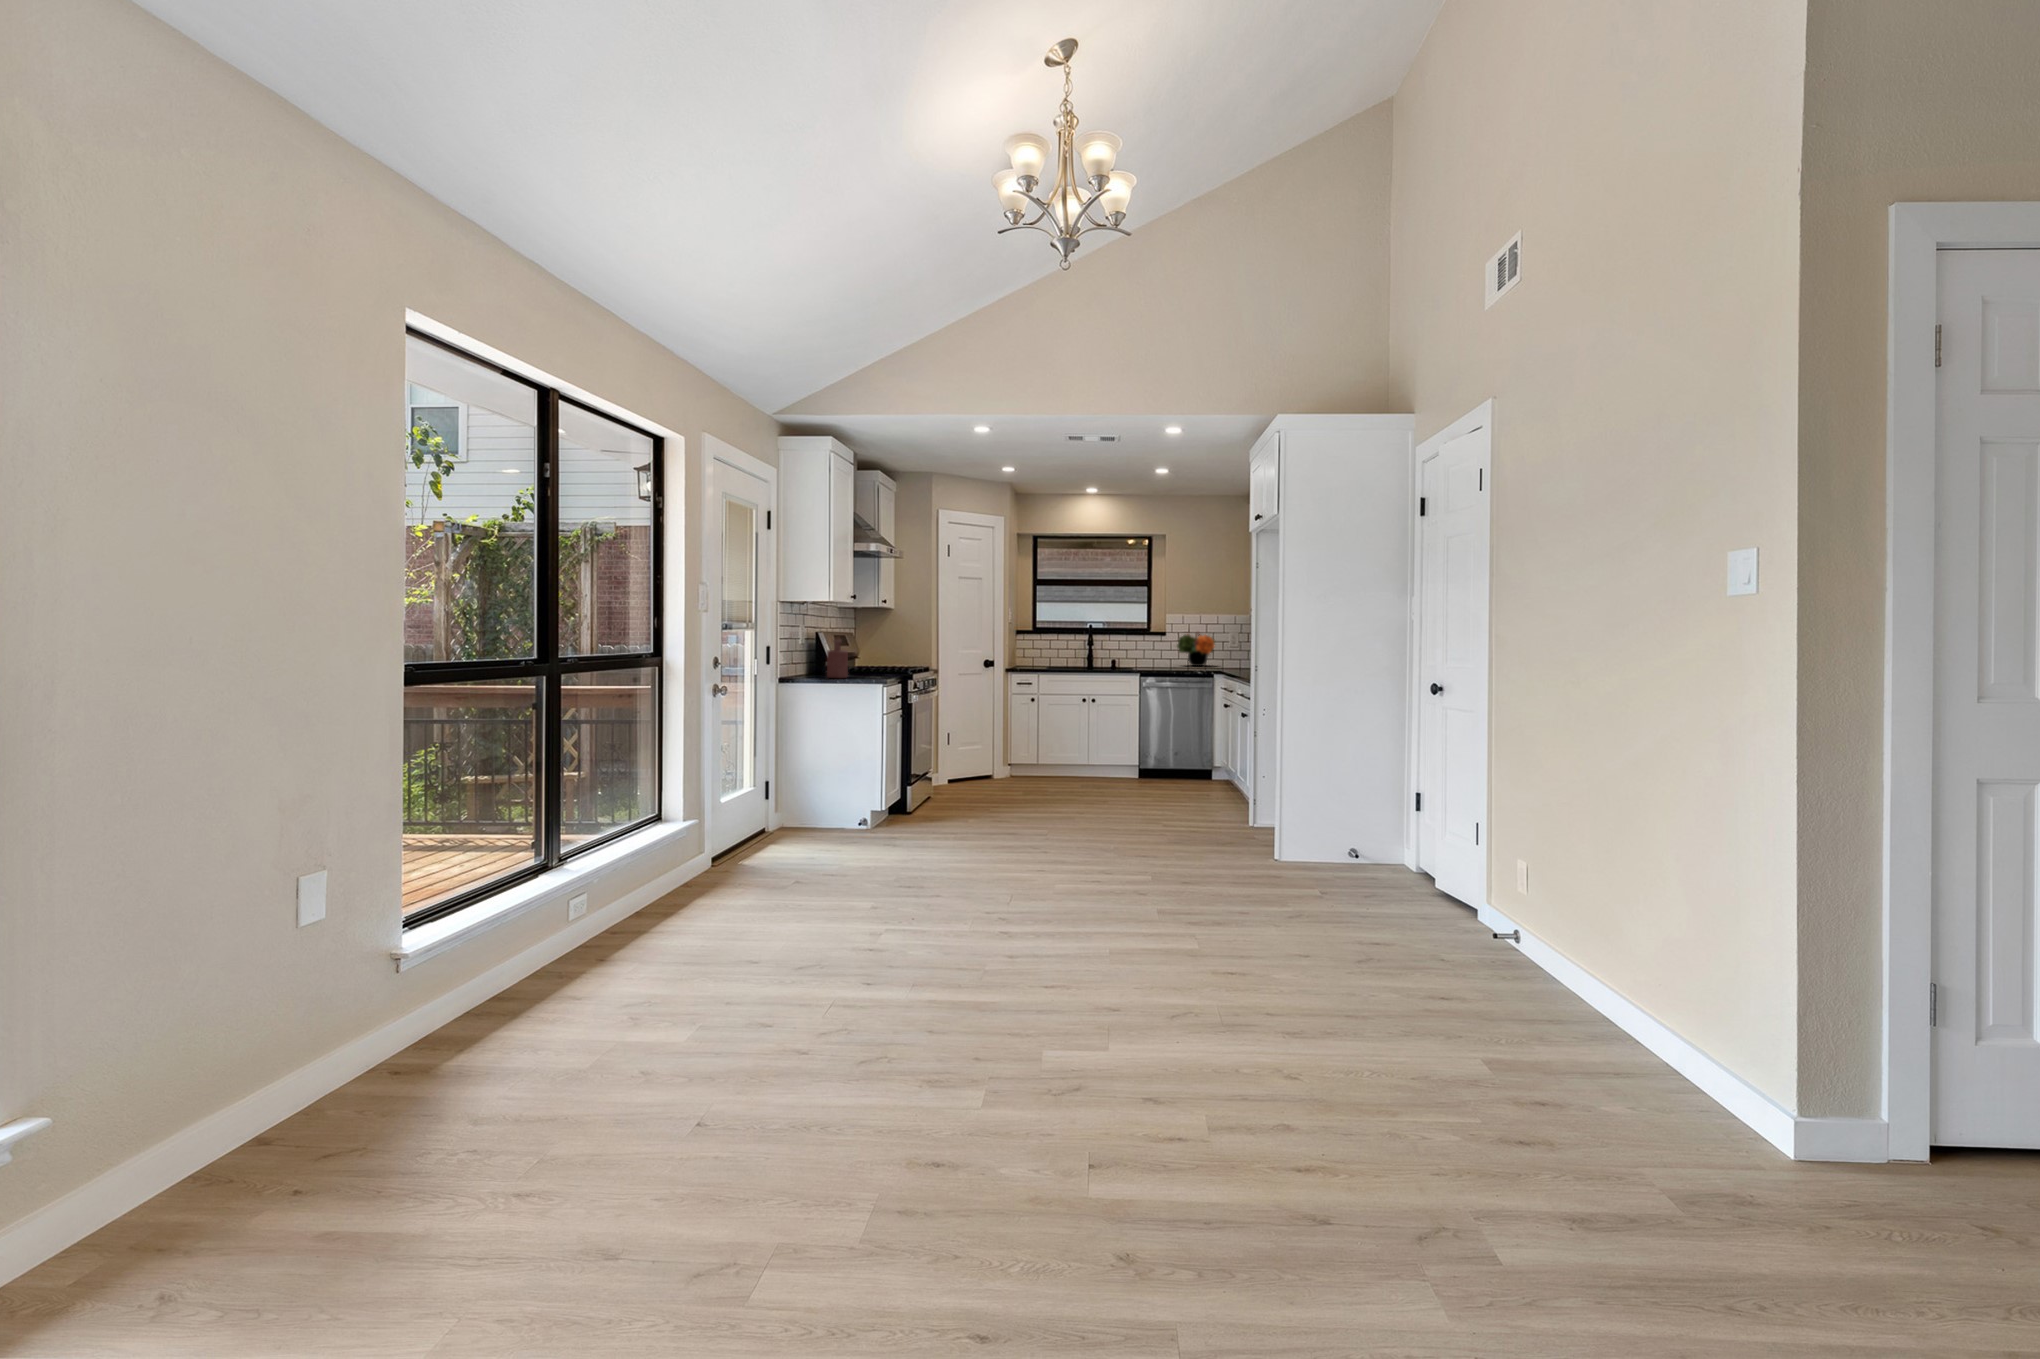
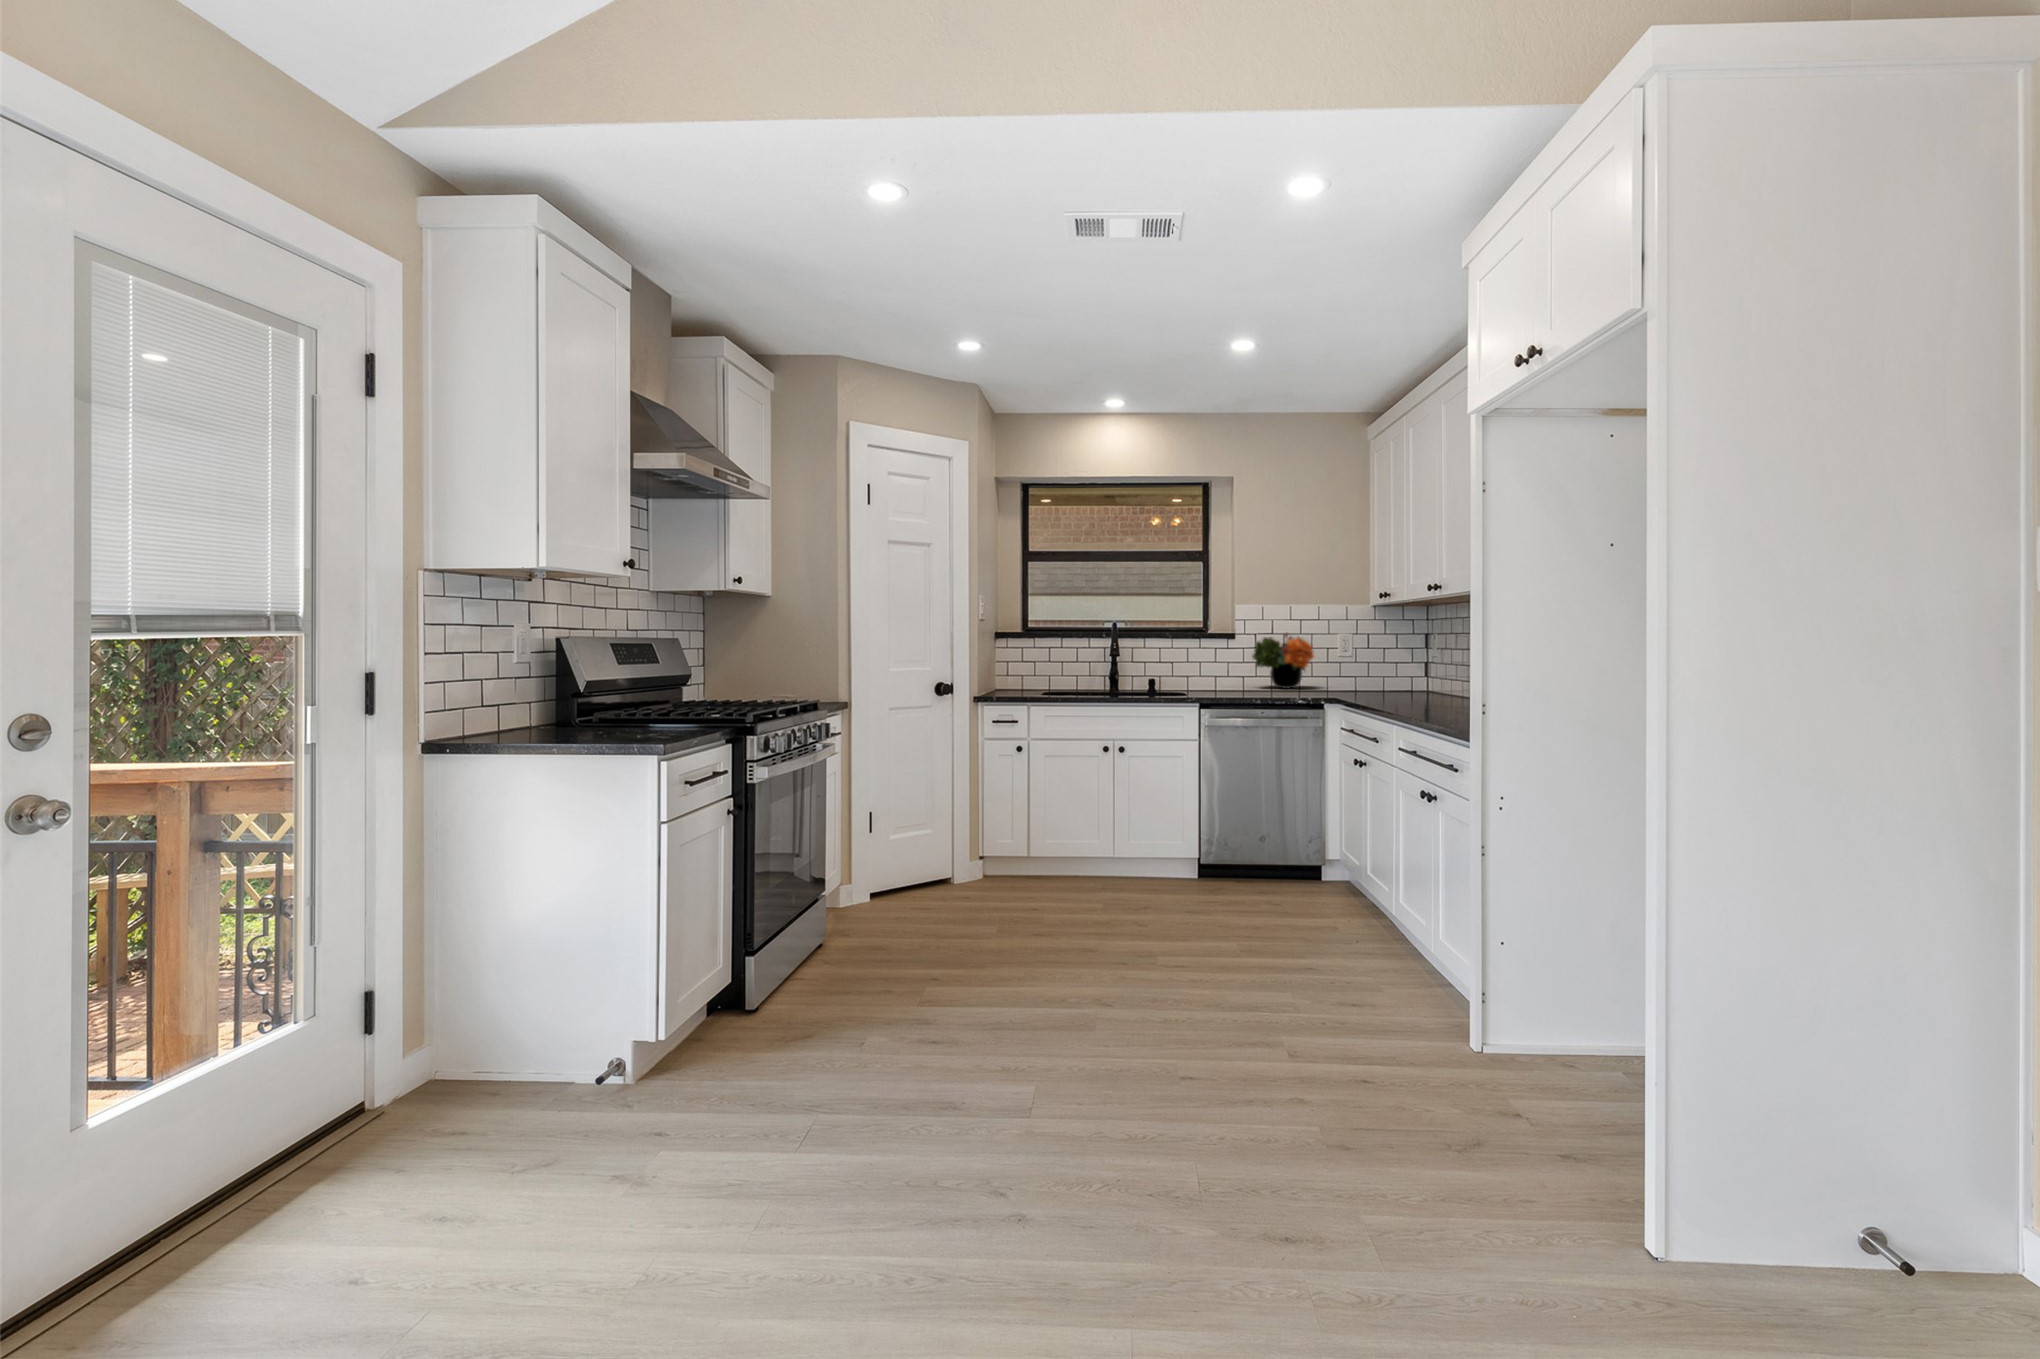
bottle: present [827,637,848,678] -> none [536,647,585,741]

